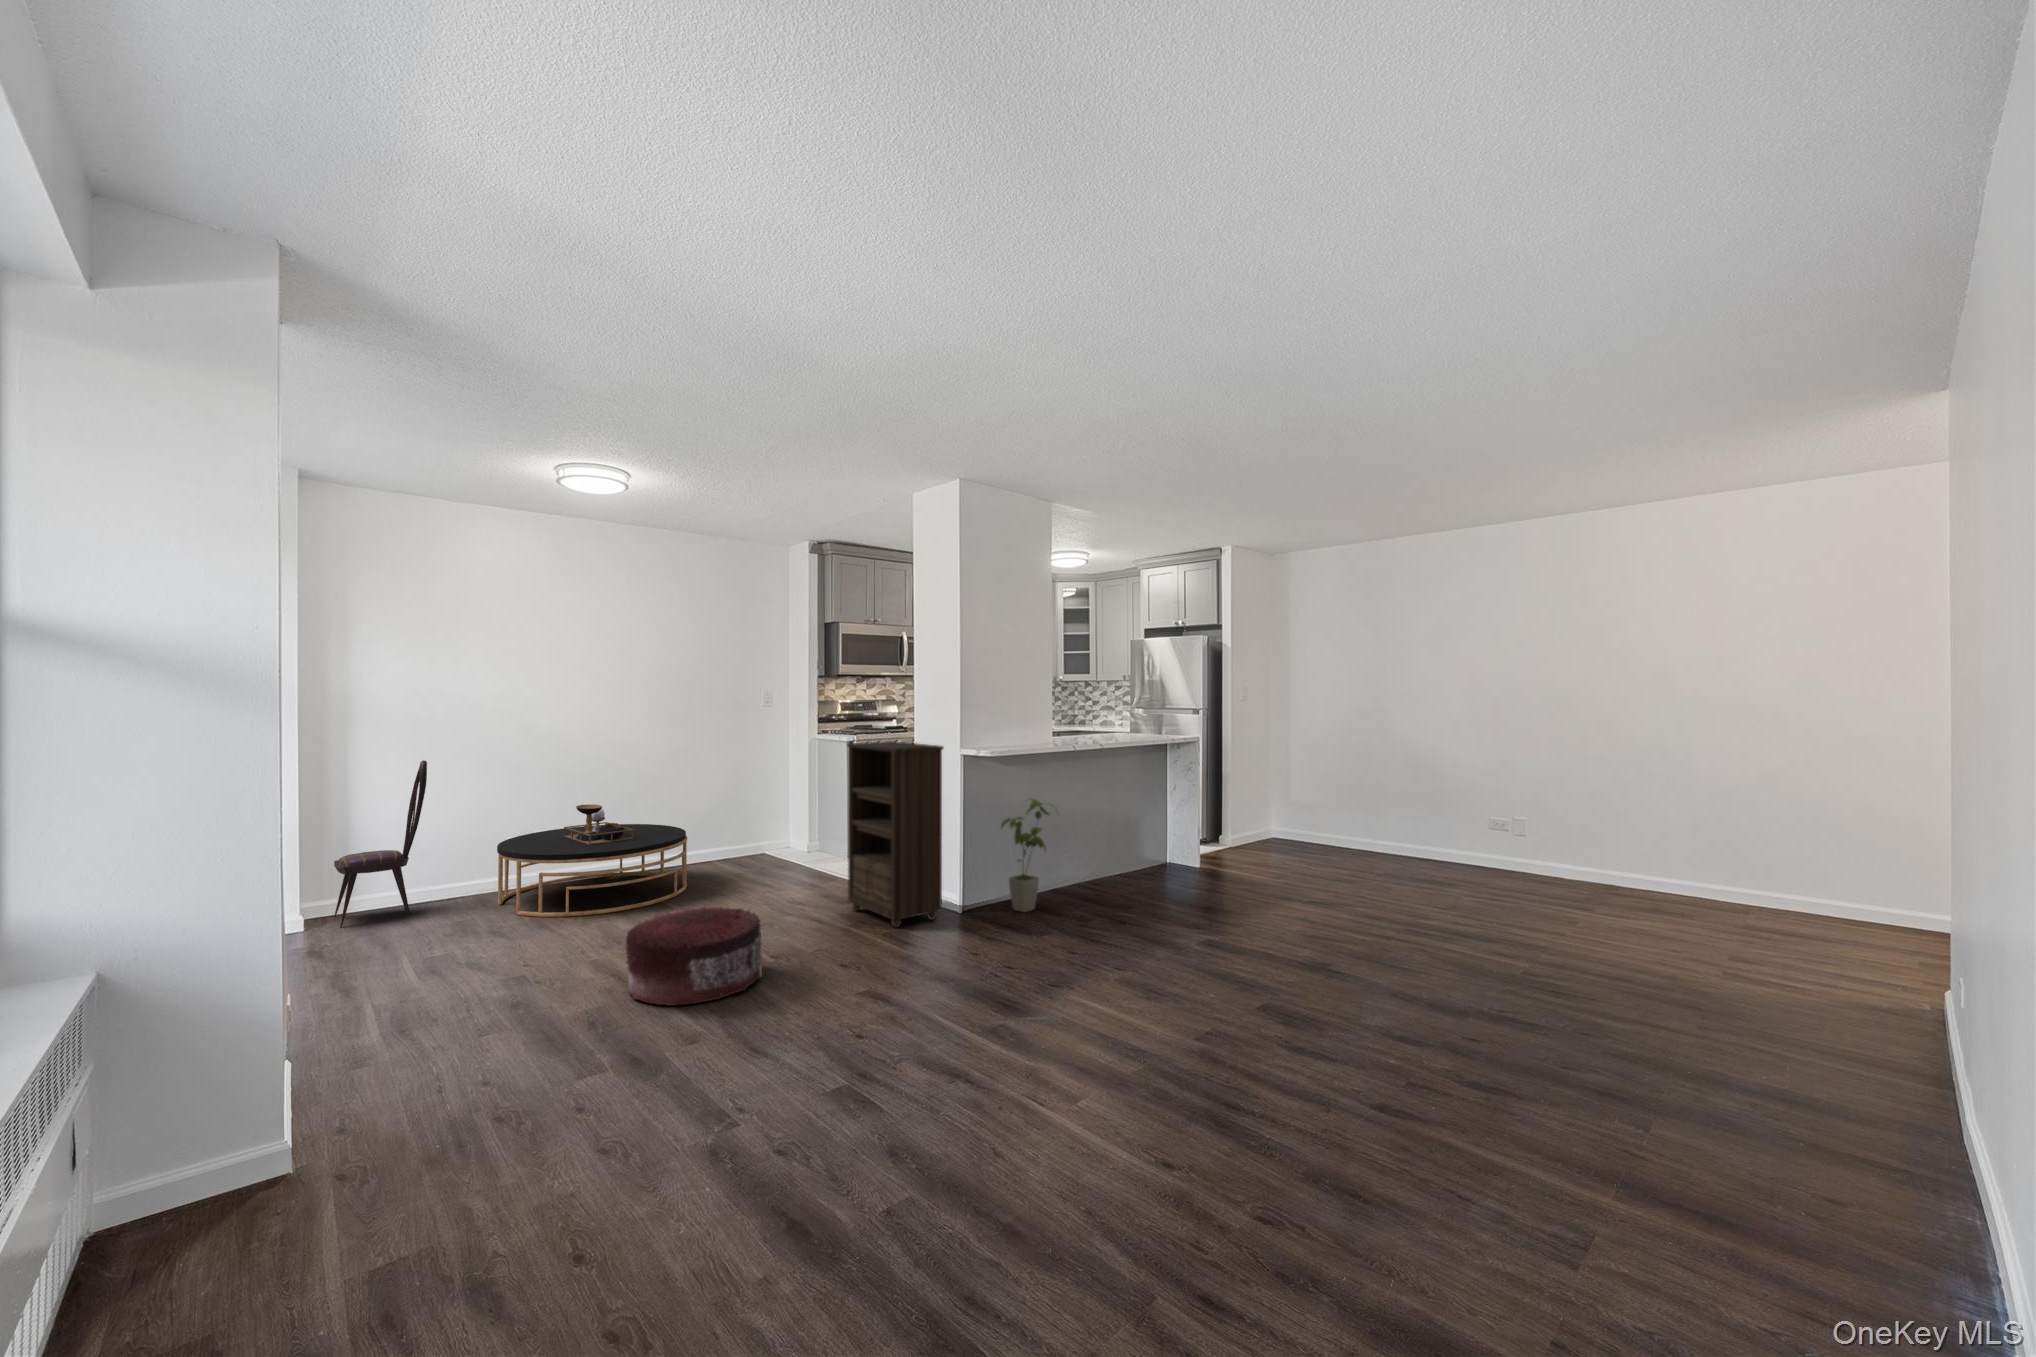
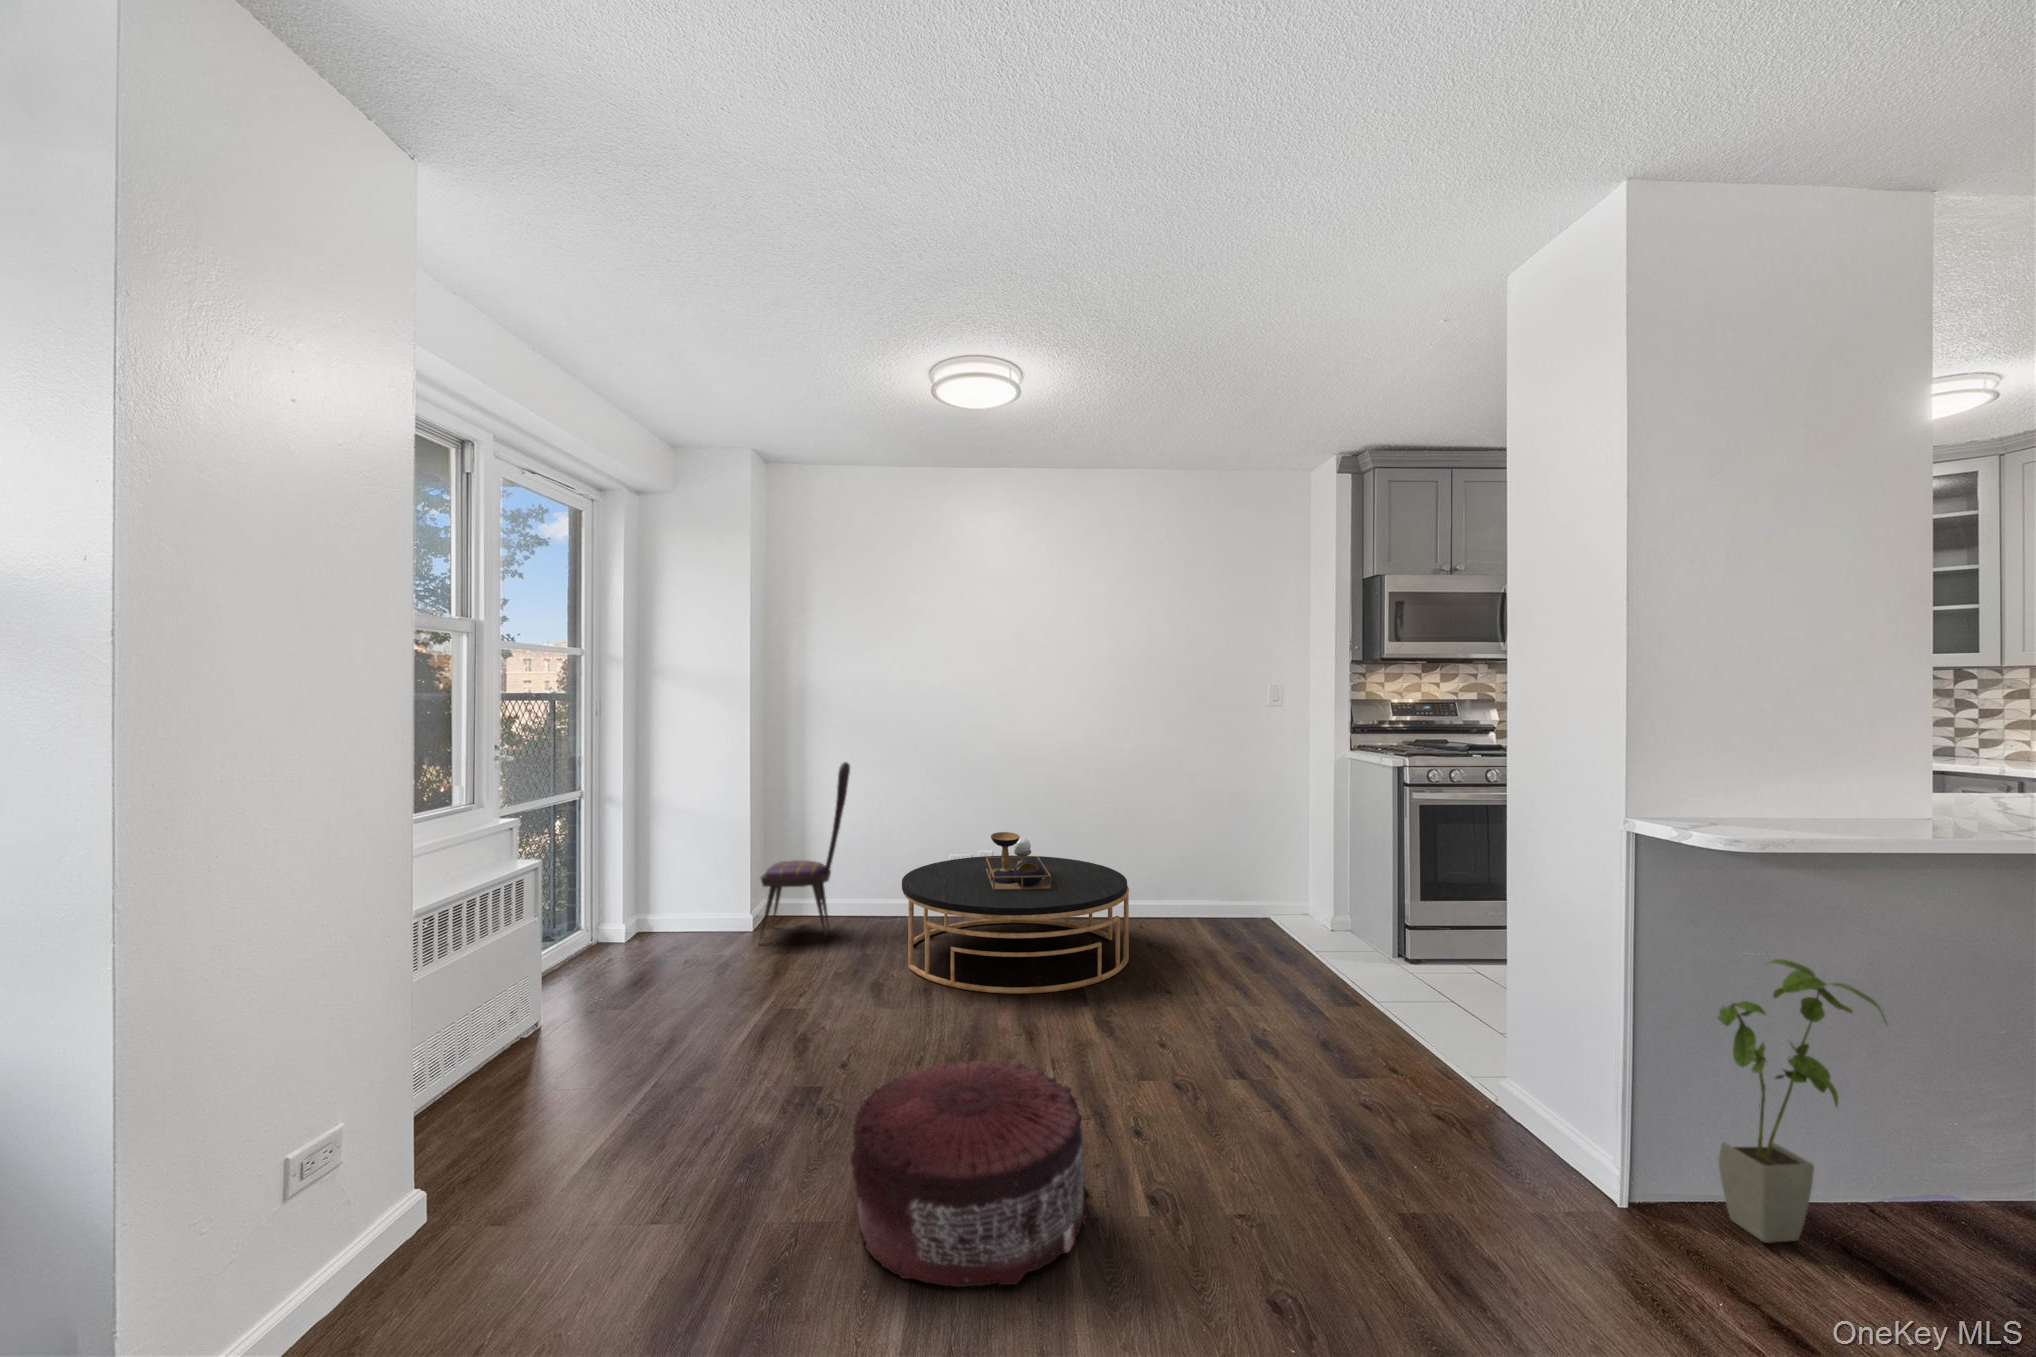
bookshelf: present [847,741,943,927] -> none [1333,785,1528,1187]

